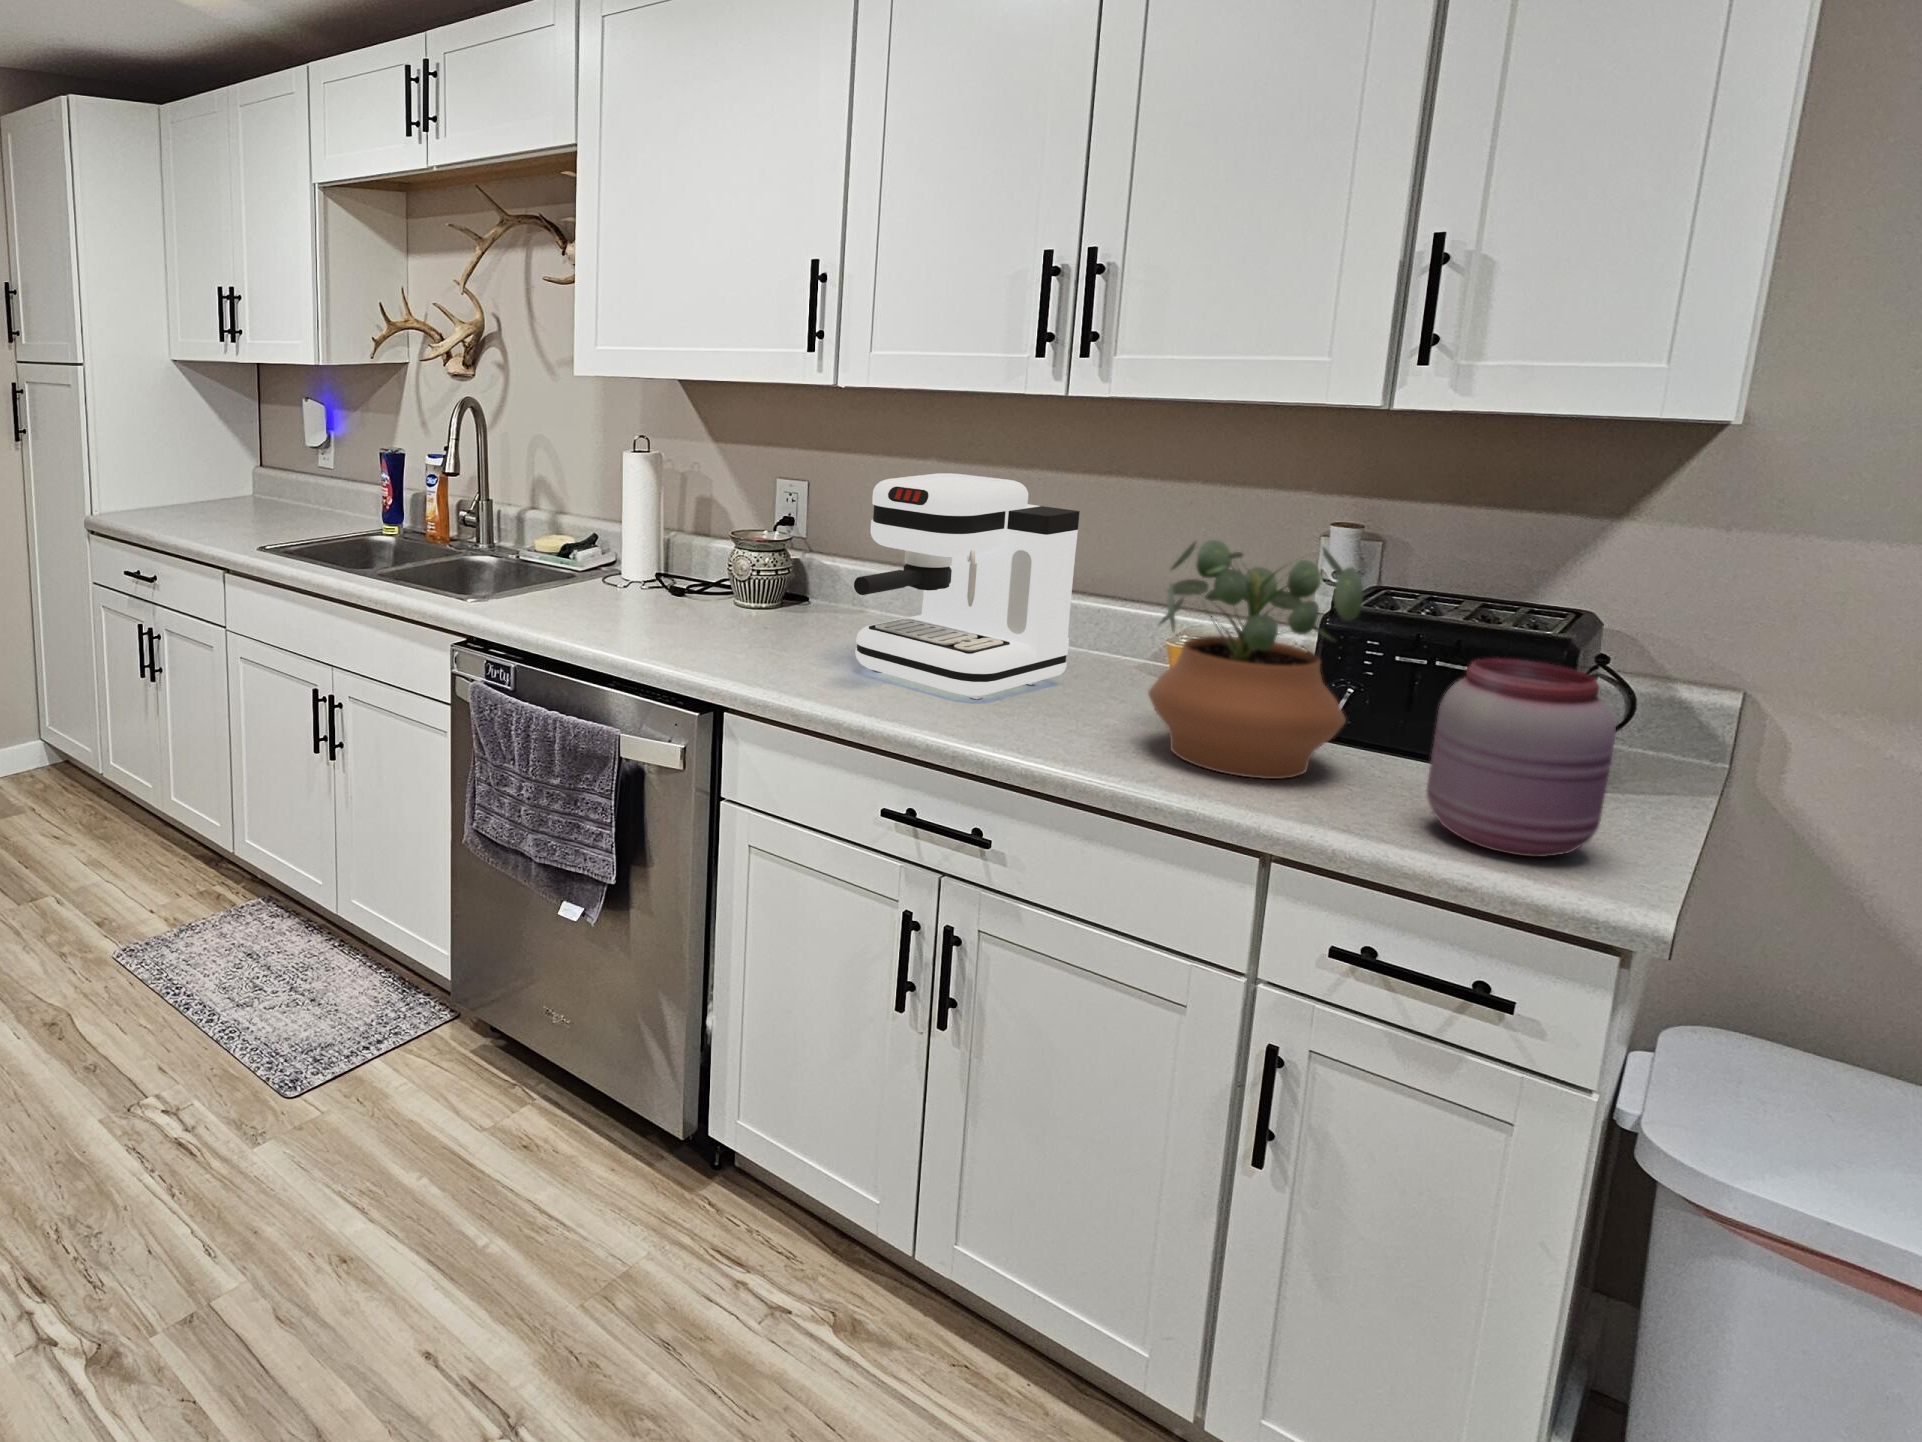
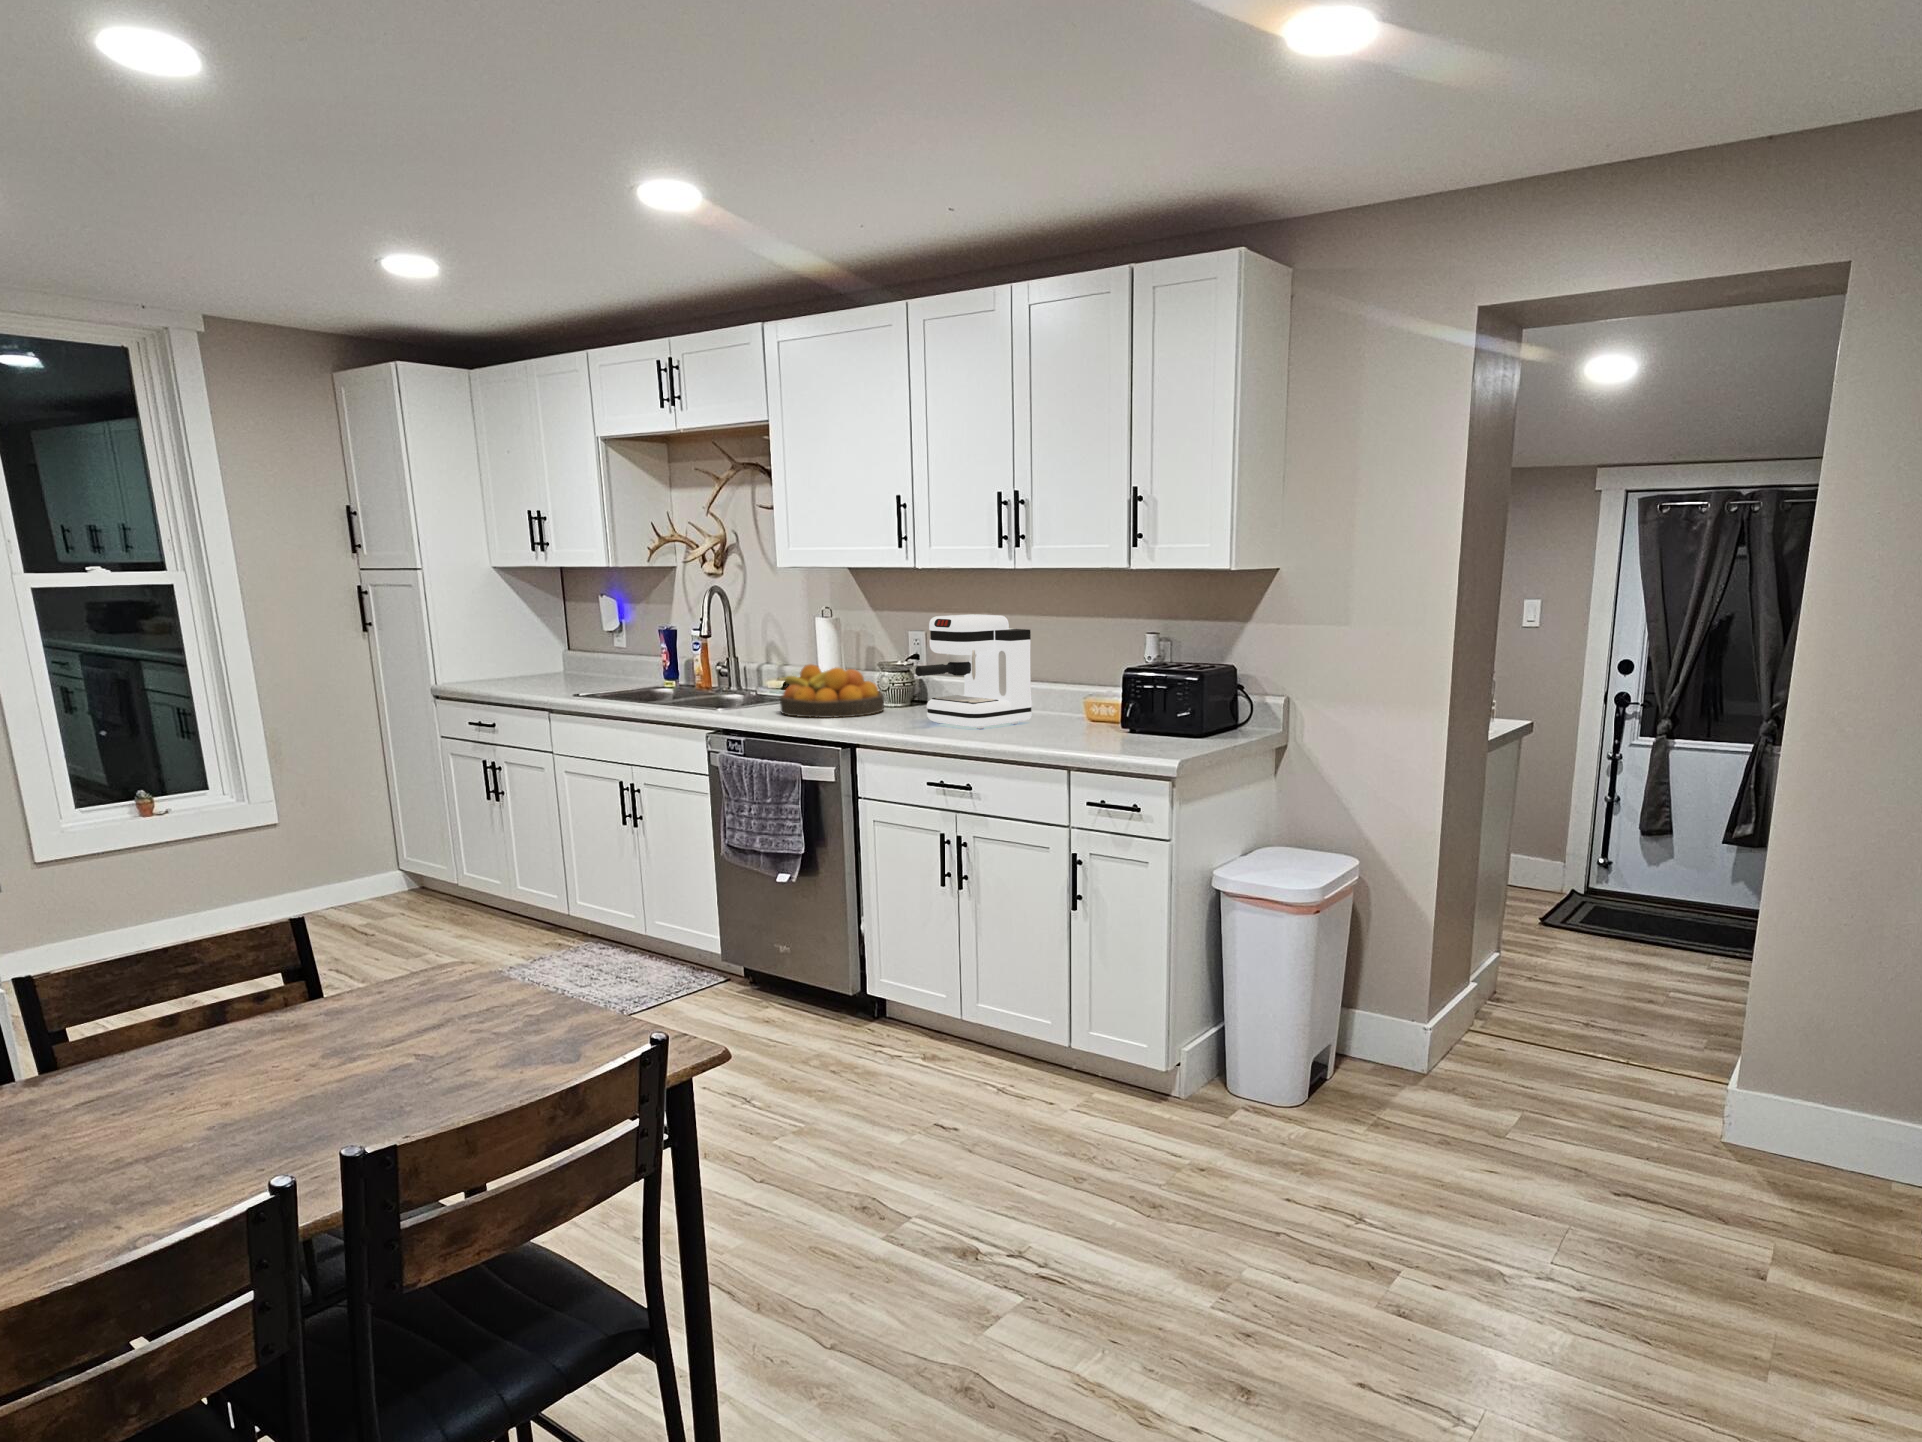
fruit bowl: none [569,536,746,636] -> present [777,664,884,718]
potted plant: present [1148,540,1363,779] -> none [1039,631,1118,742]
jar: present [1427,658,1616,857] -> none [1124,672,1181,752]

